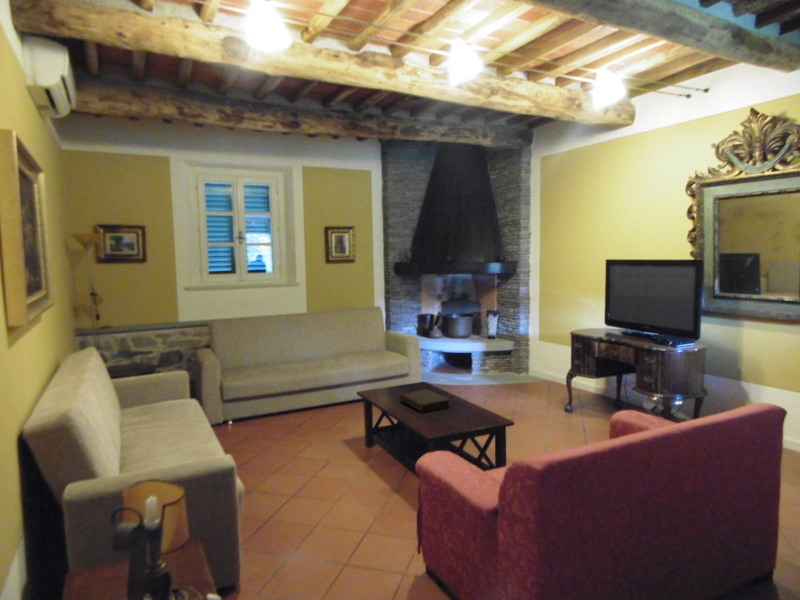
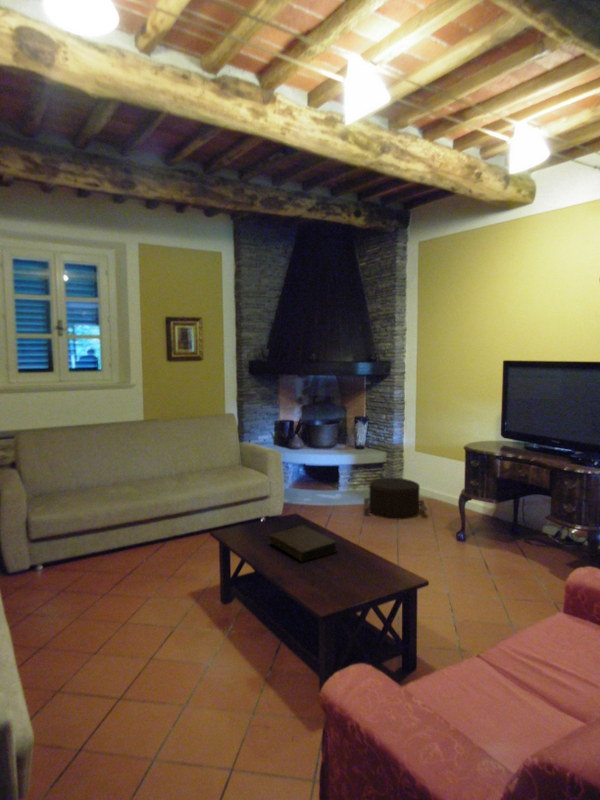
pouf: none [489,362,544,396] -> present [364,478,427,519]

